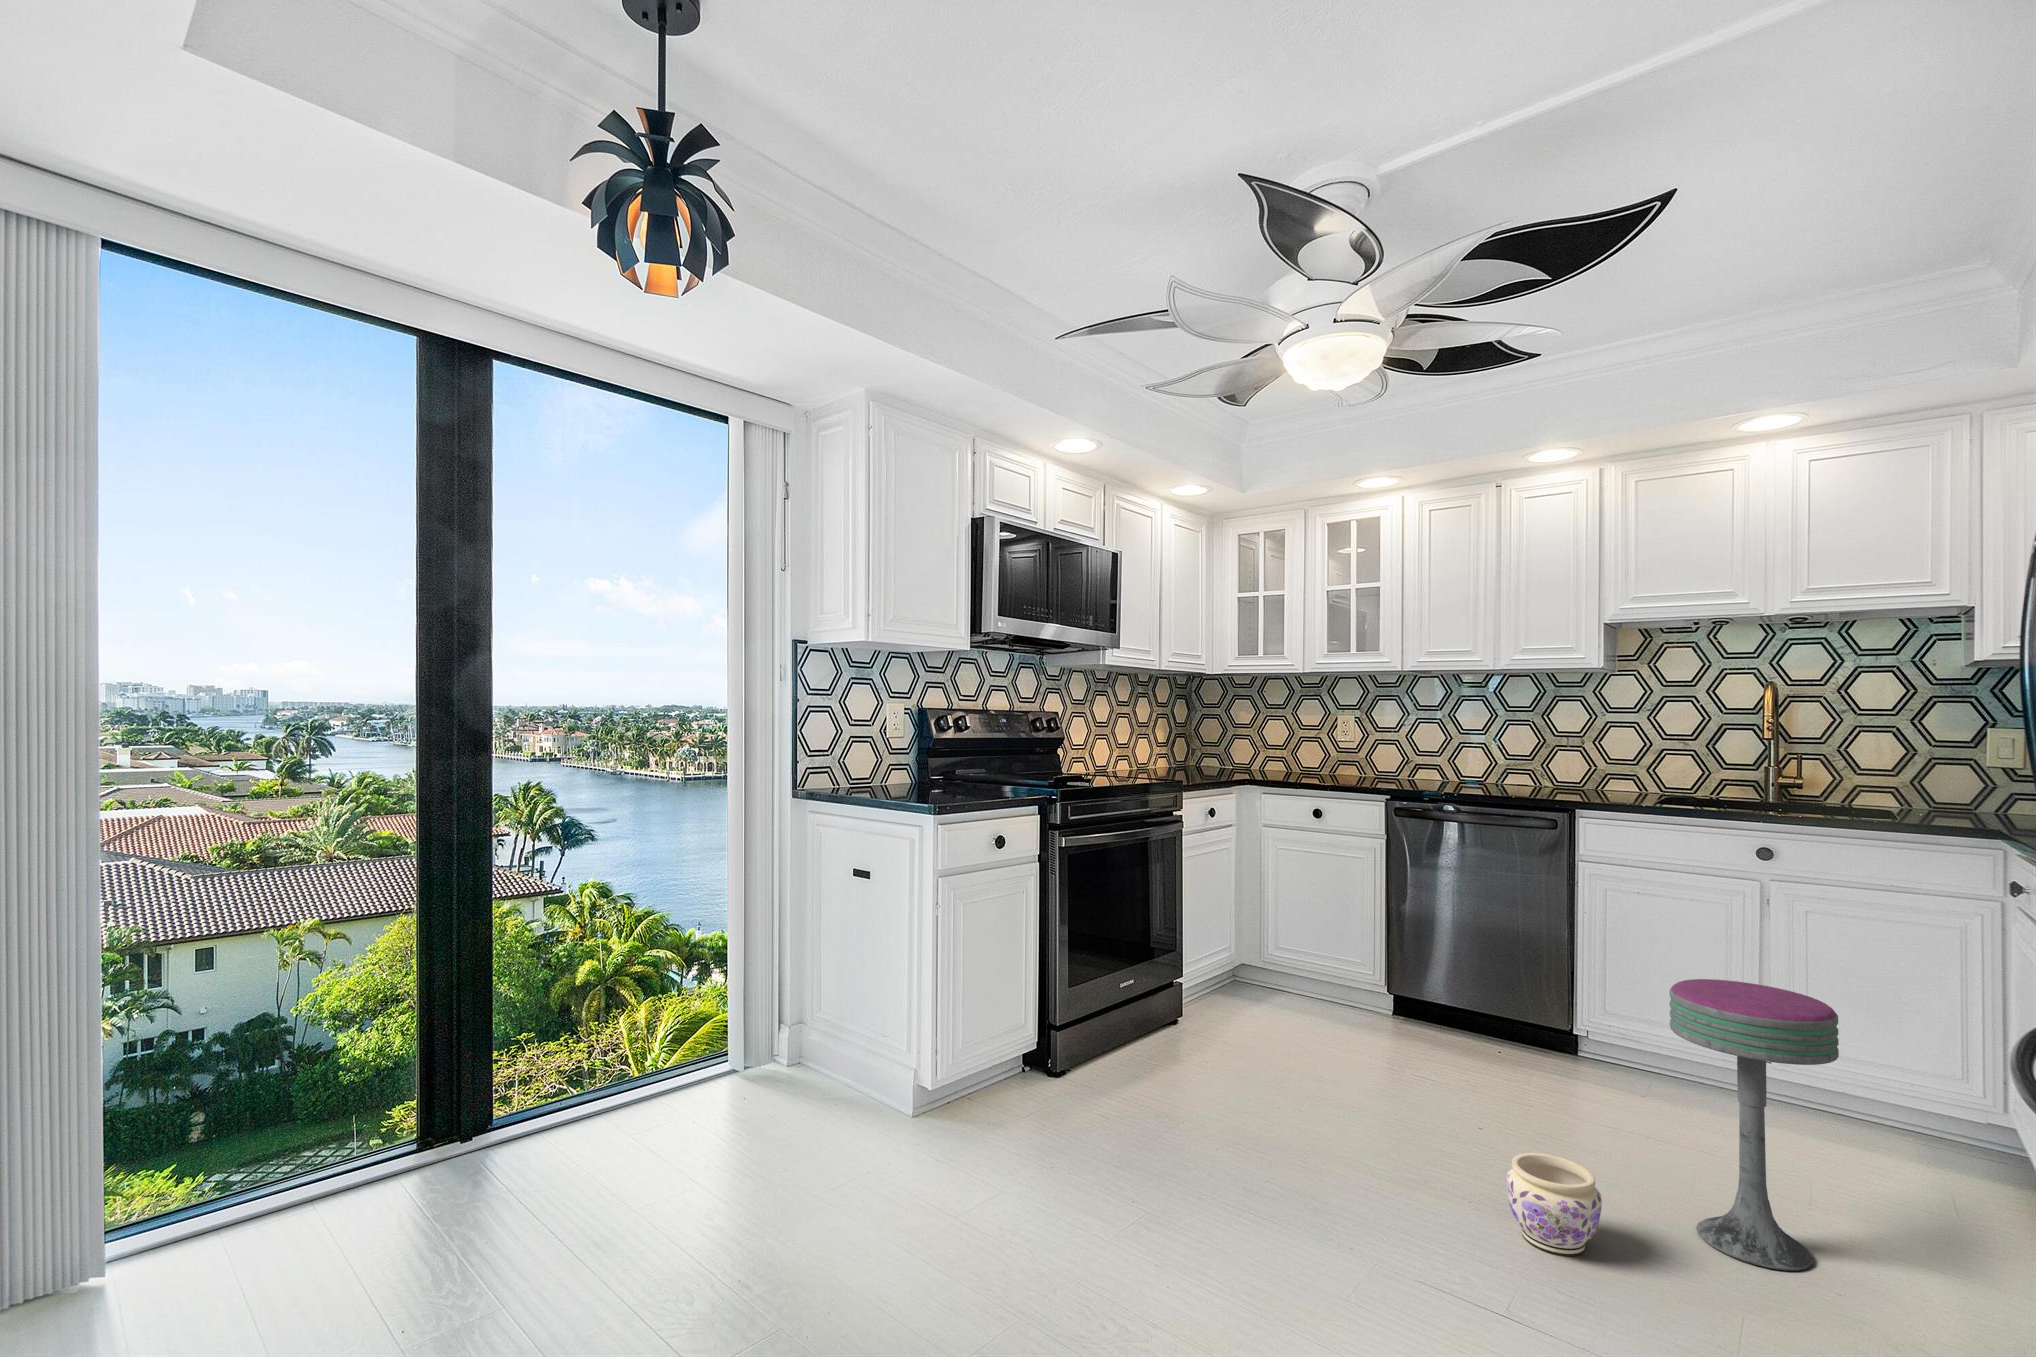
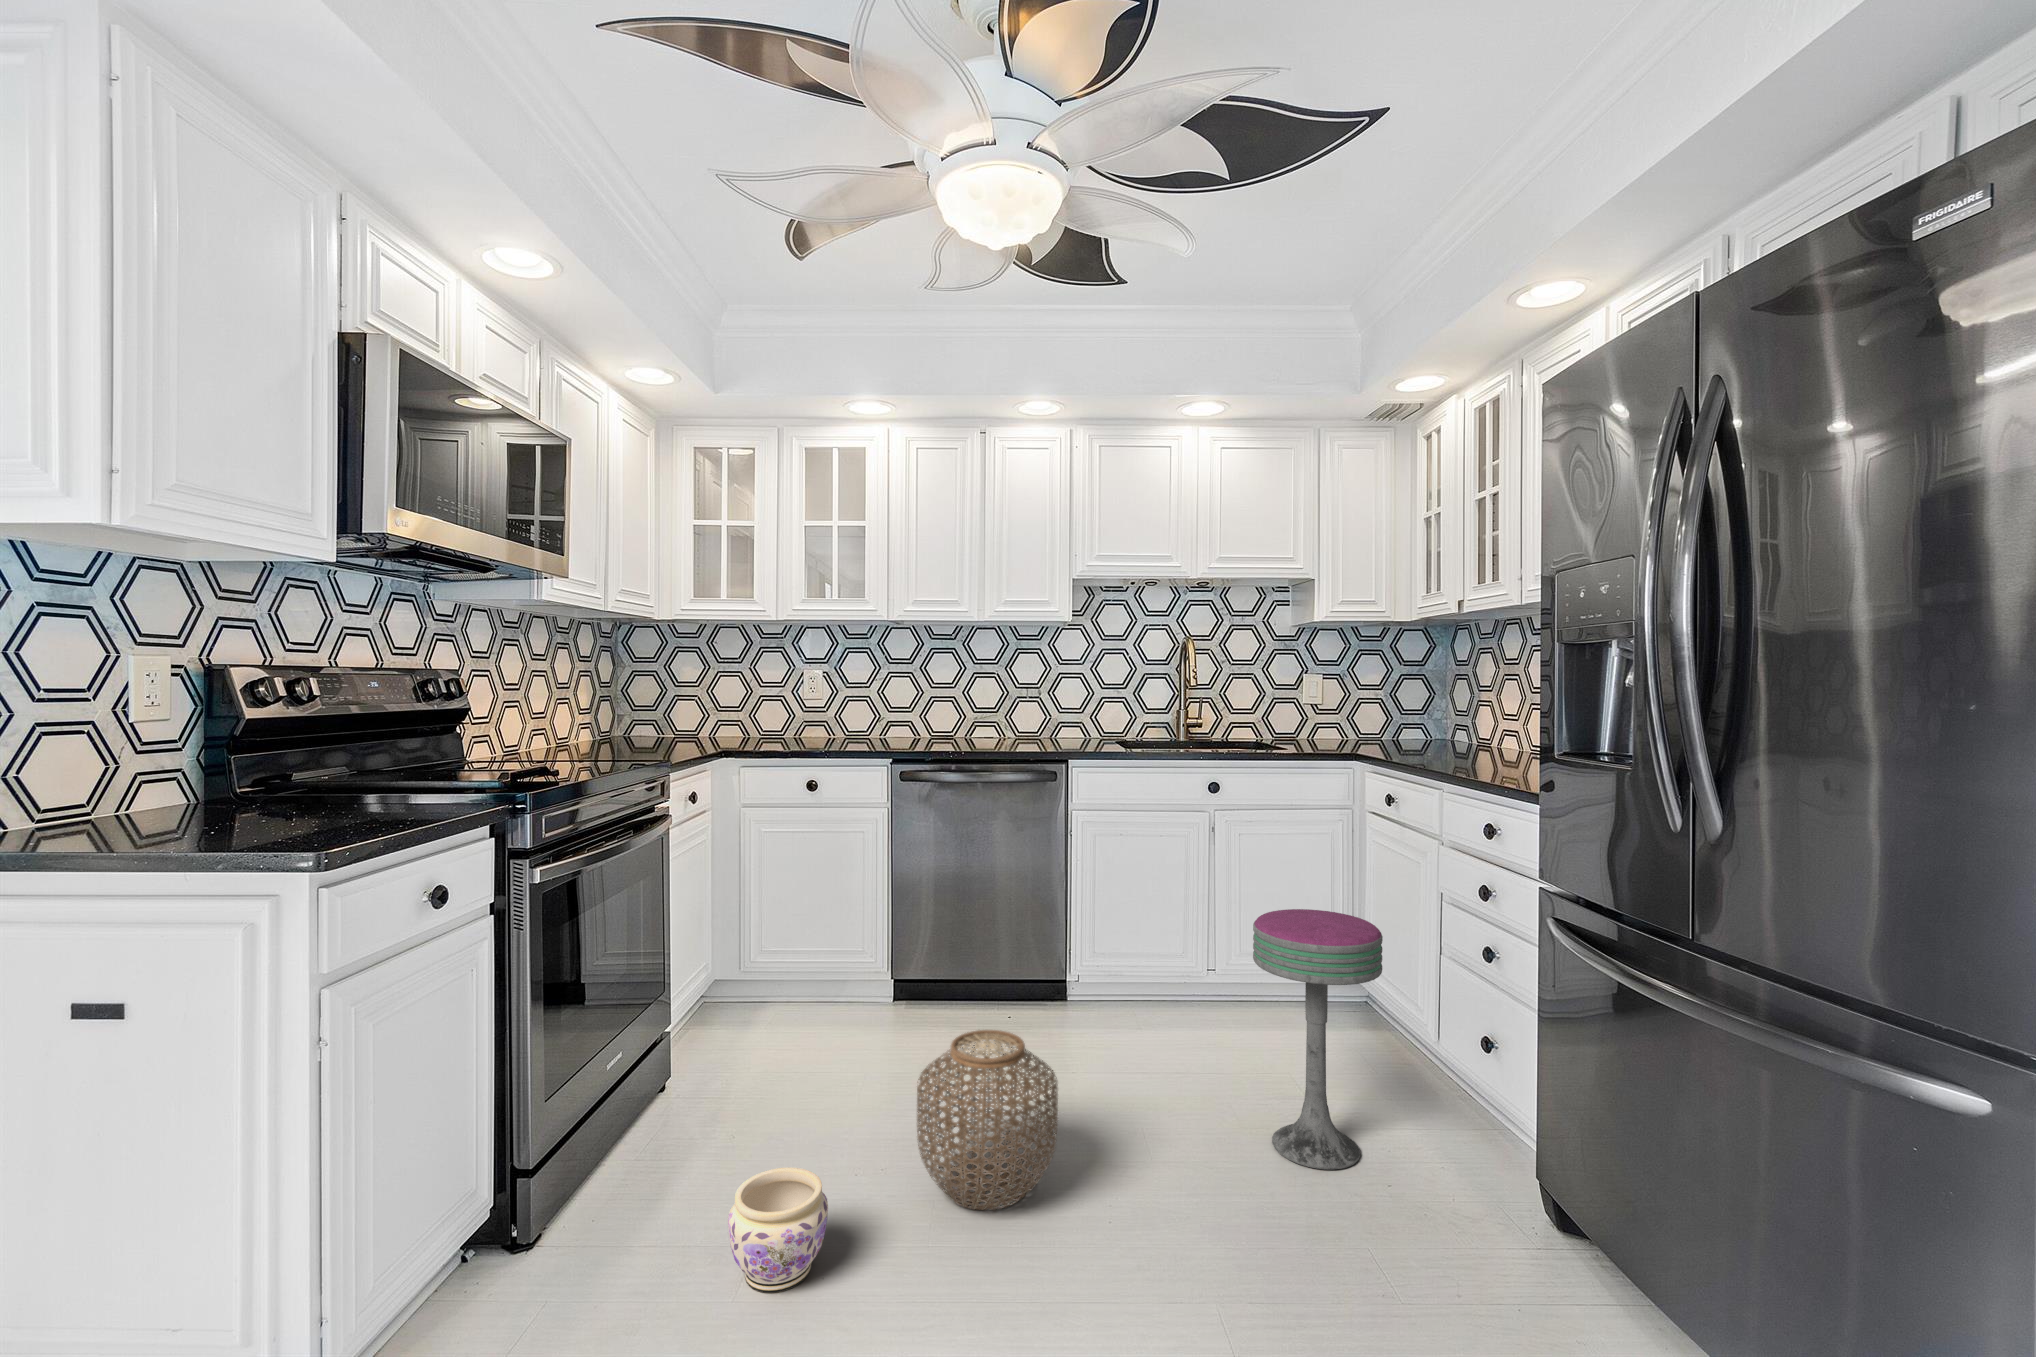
woven basket: none [1305,1022,1432,1171] -> present [917,1030,1058,1210]
planter: present [1506,1153,1602,1256] -> present [728,1167,828,1293]

